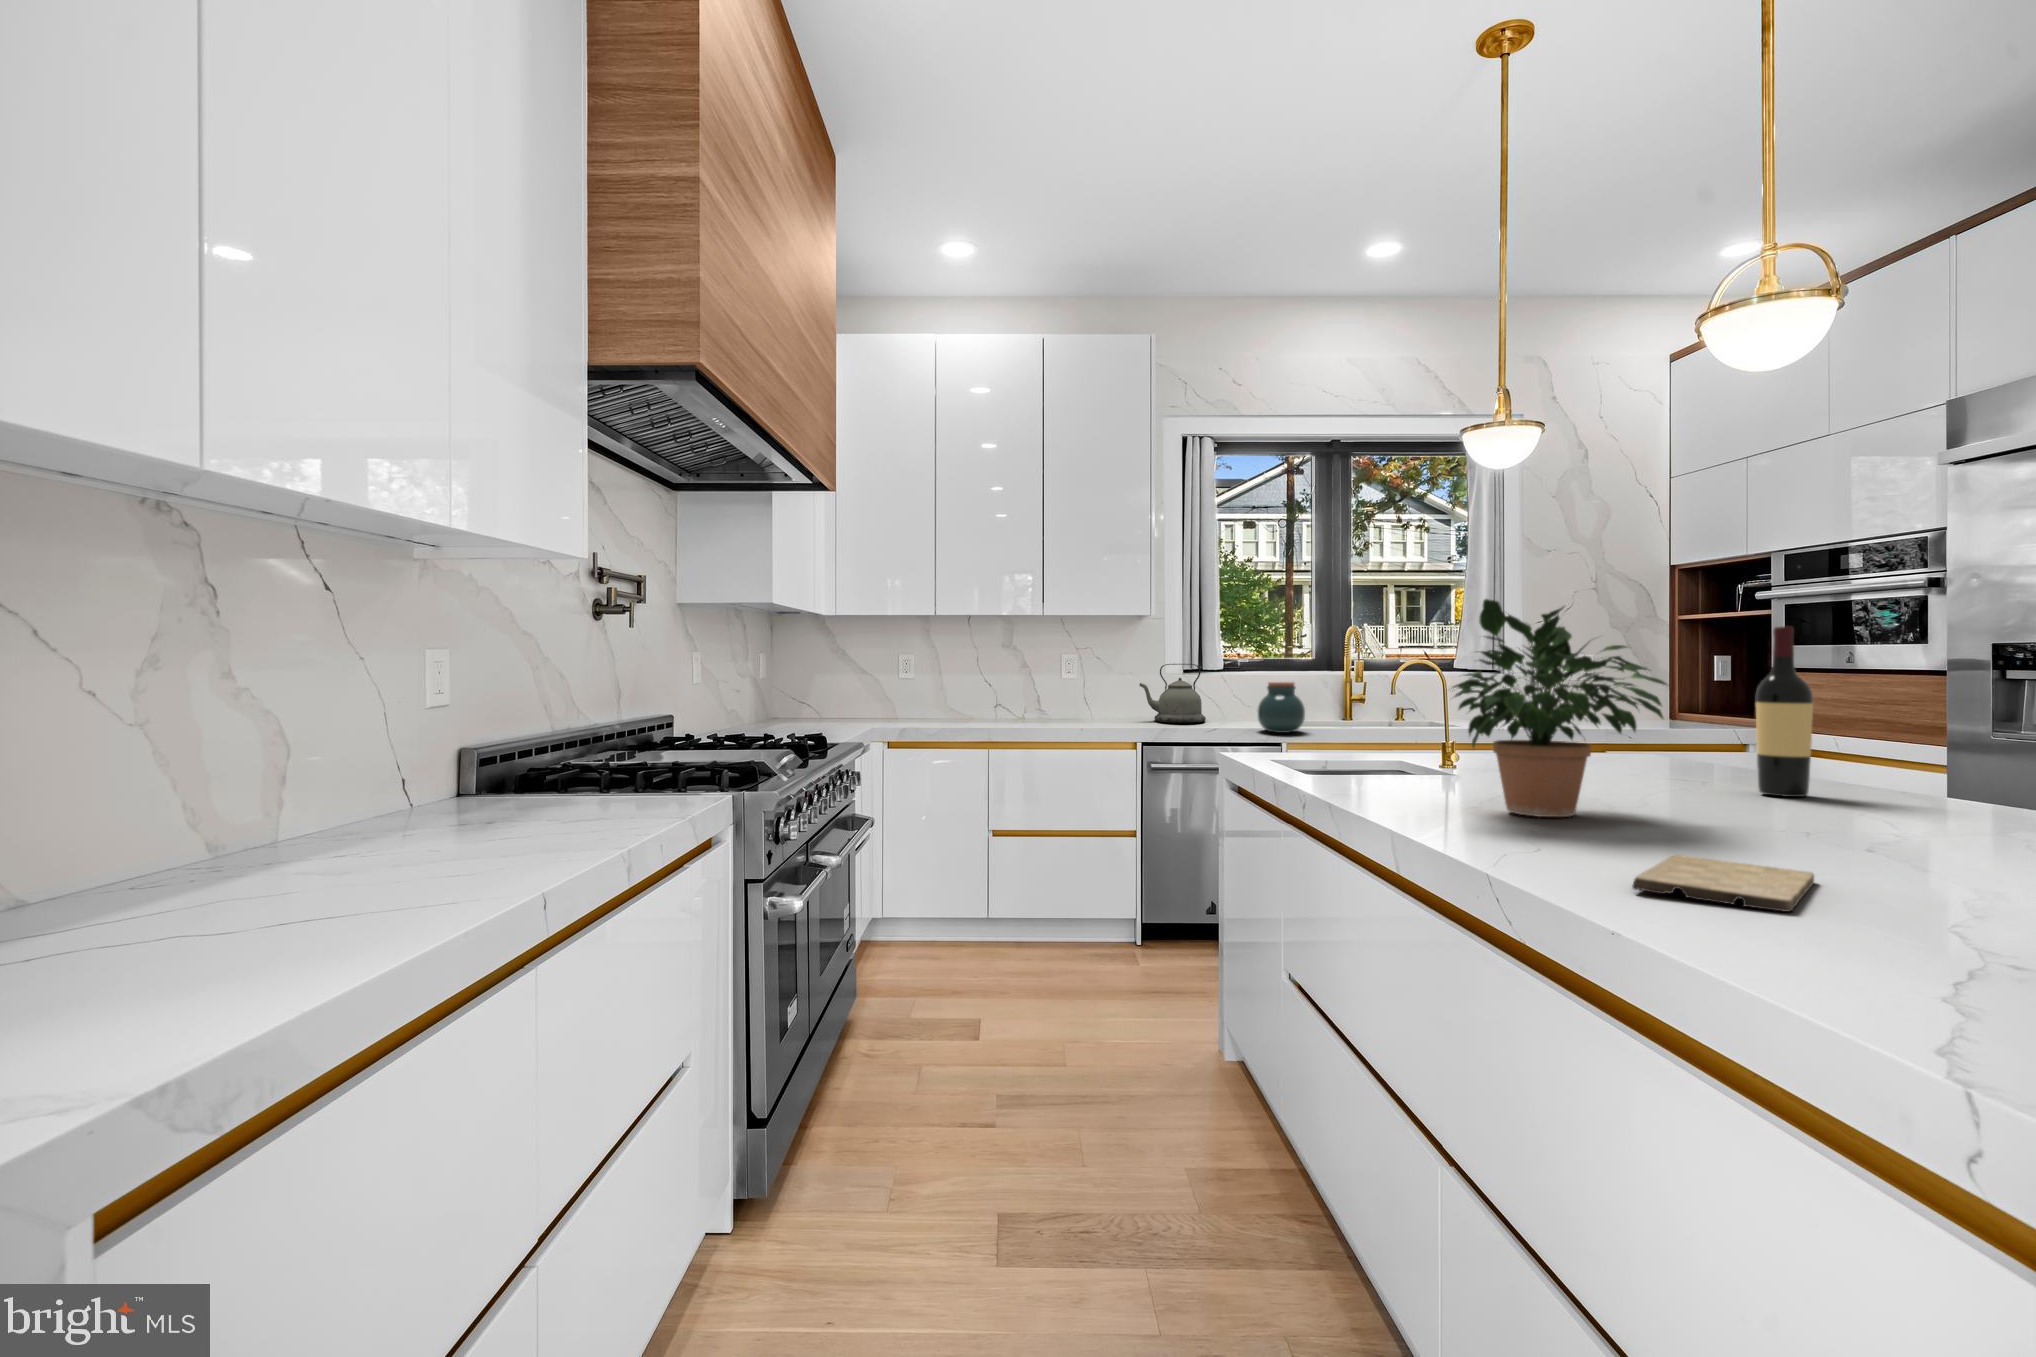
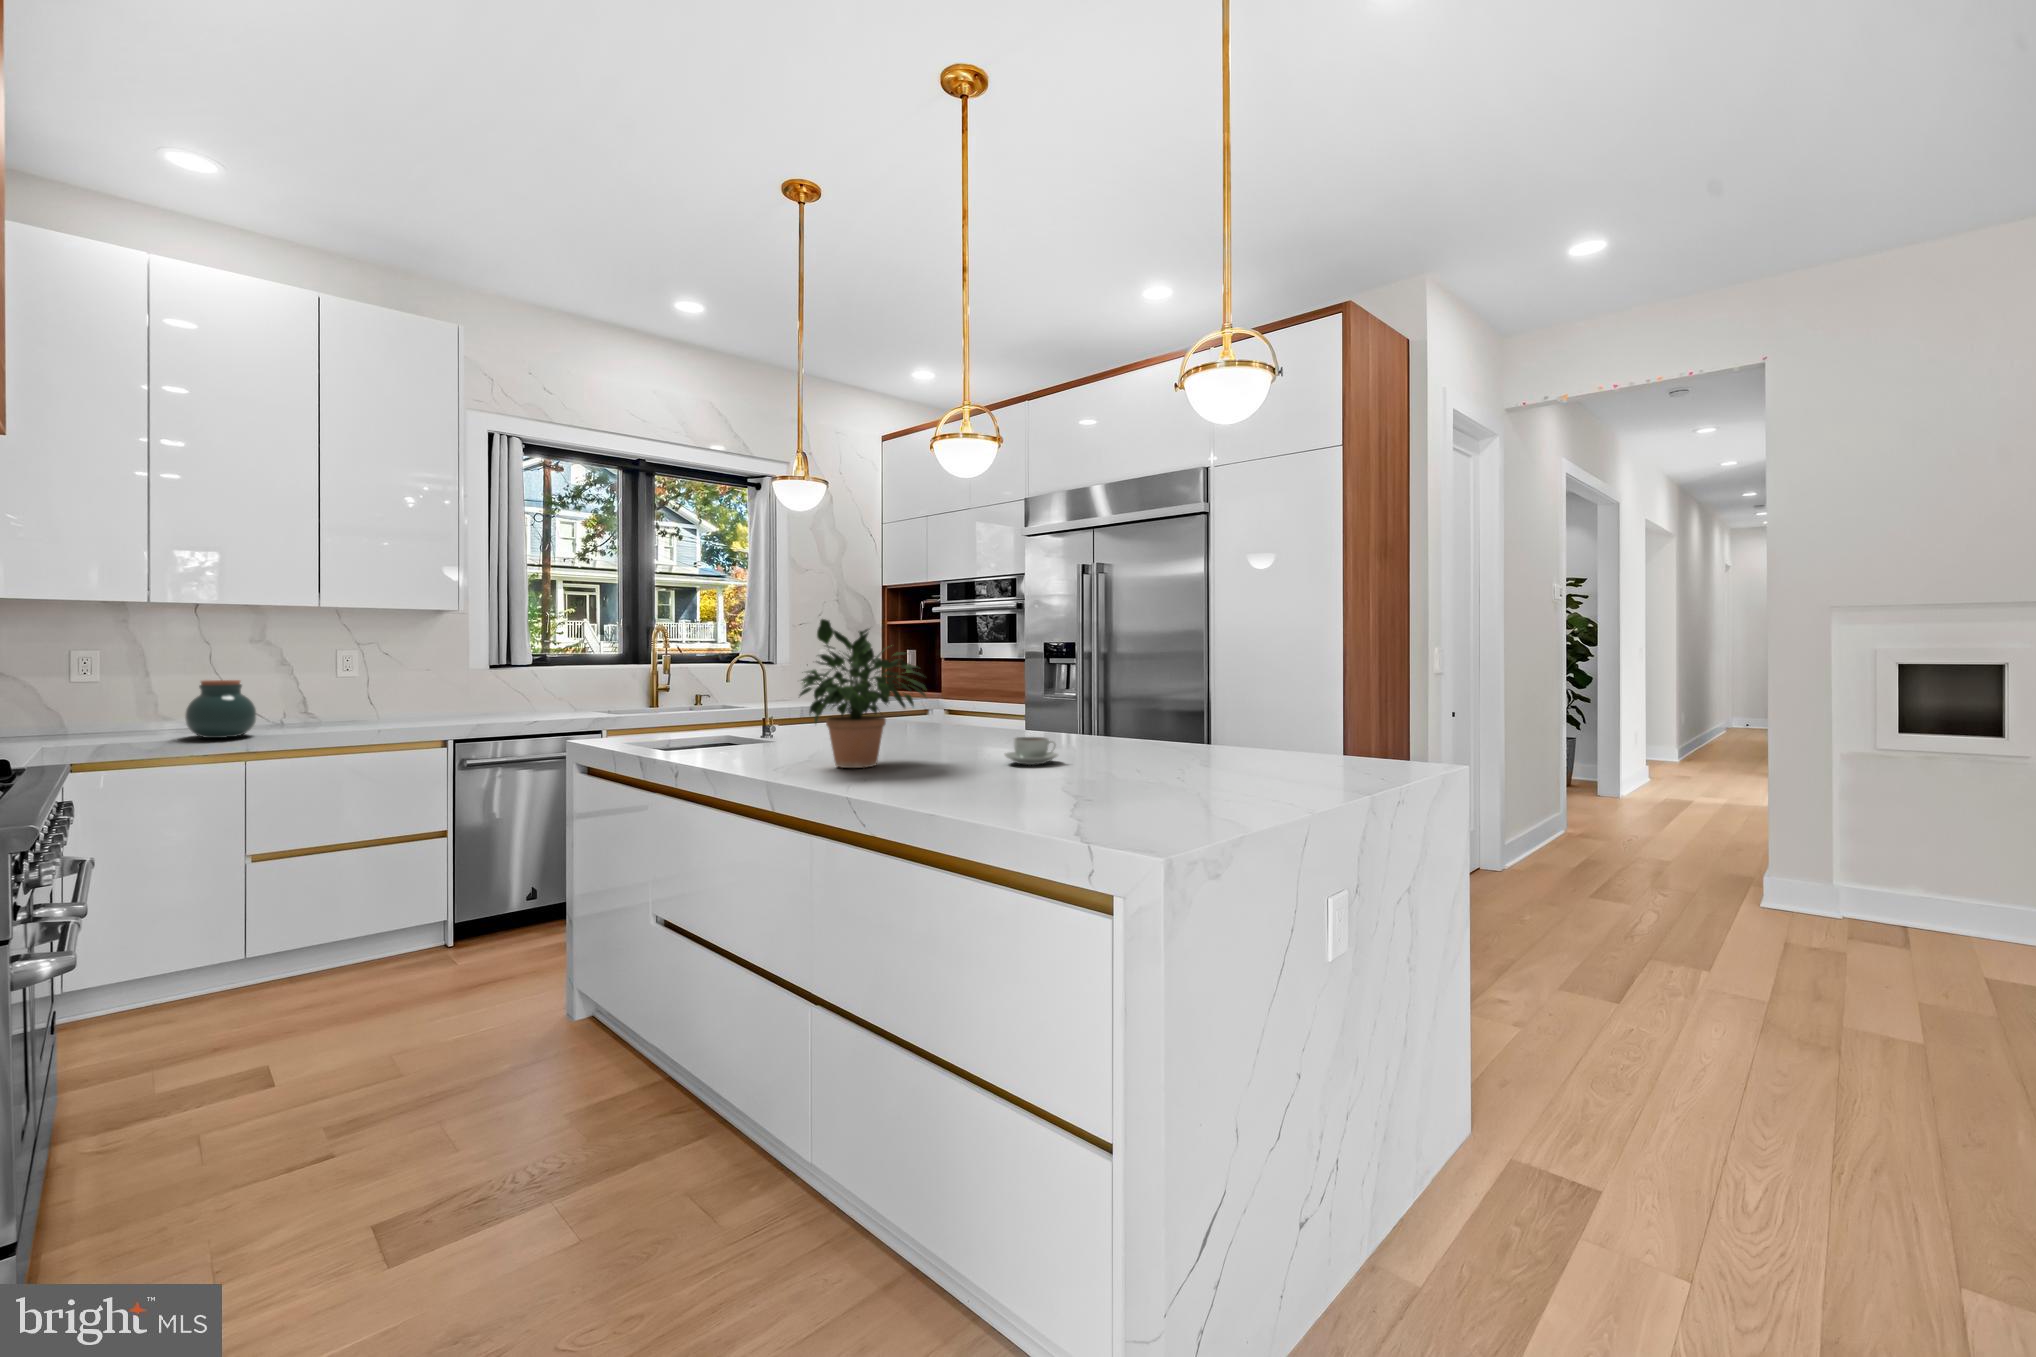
wine bottle: present [1756,626,1813,797] -> none [961,639,988,742]
kettle: present [1139,664,1206,722] -> none [441,659,518,717]
jar: present [1258,682,1305,733] -> present [185,680,257,738]
coffee cup: none [1820,795,1955,848] -> present [1005,737,1058,765]
cutting board: present [1632,855,1814,912] -> none [937,780,1013,803]

